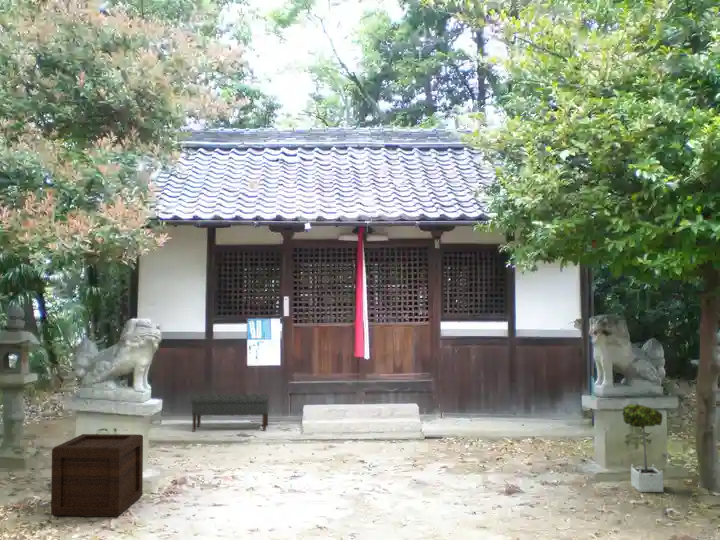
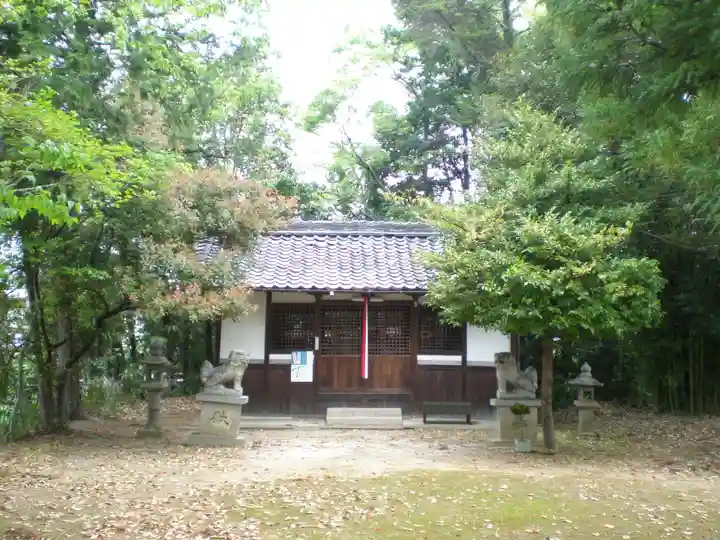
bench: present [191,394,269,432] -> present [422,401,471,425]
wooden crate: present [51,434,143,517] -> none [194,413,240,455]

